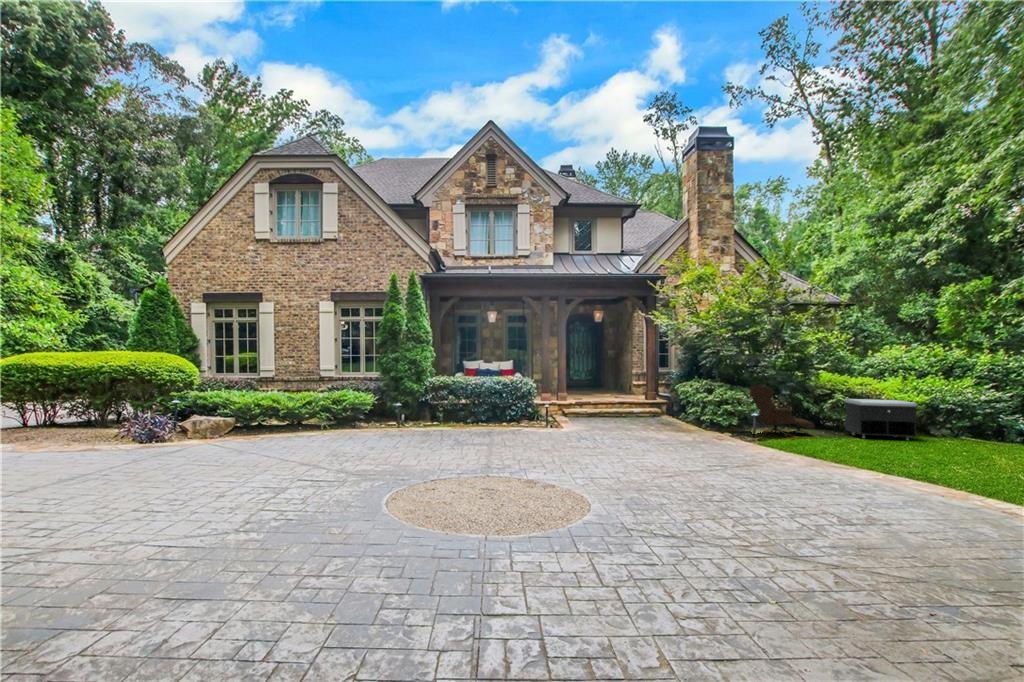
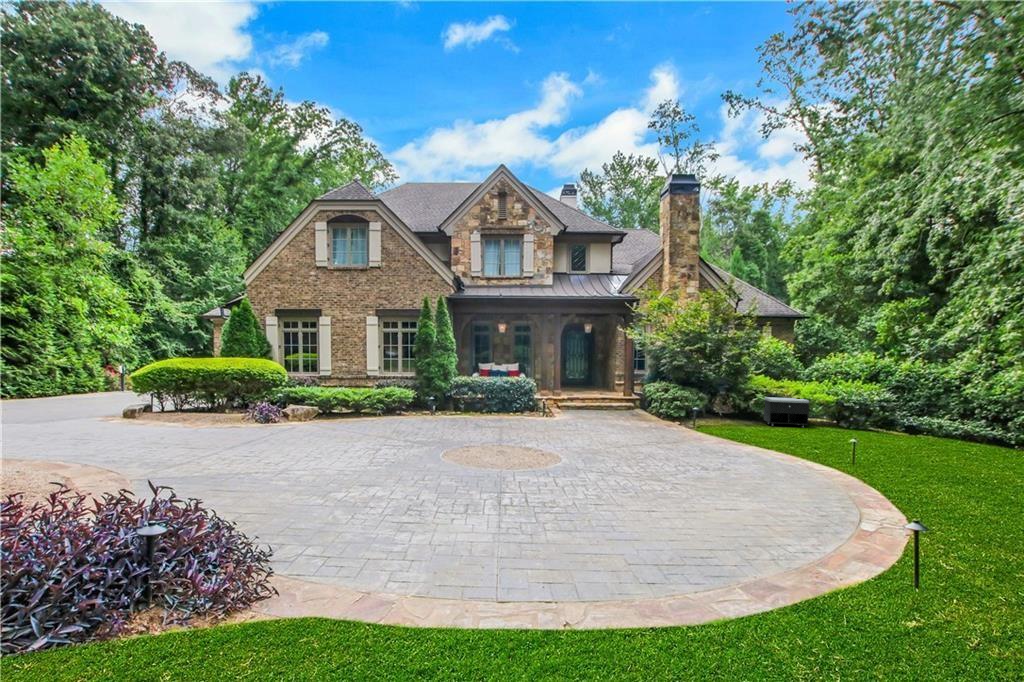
lounge chair: present [750,385,815,437] -> none [694,386,739,425]

